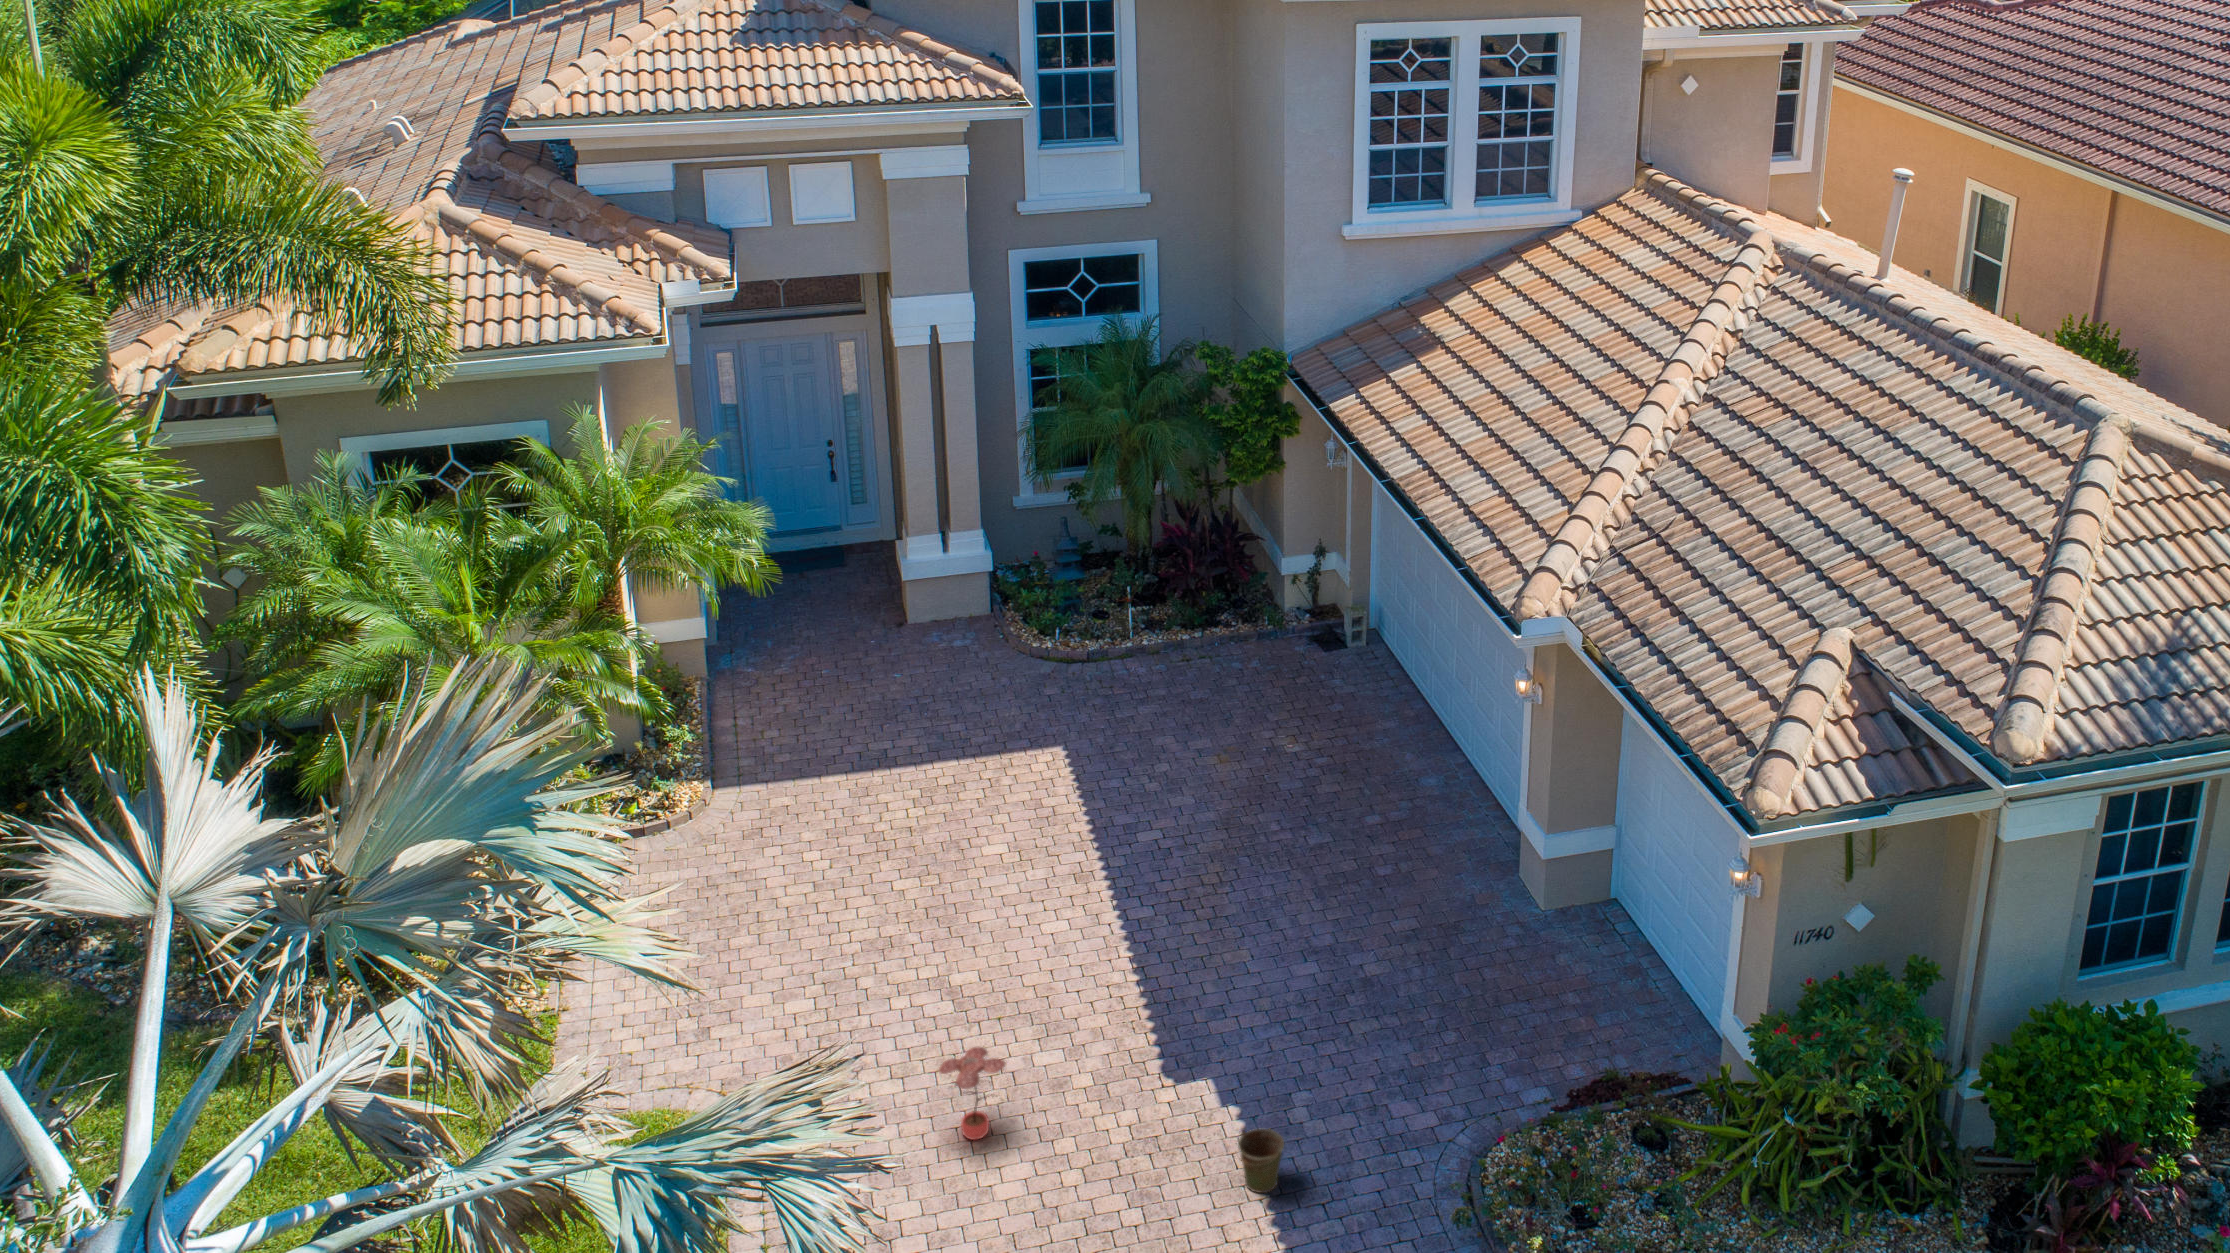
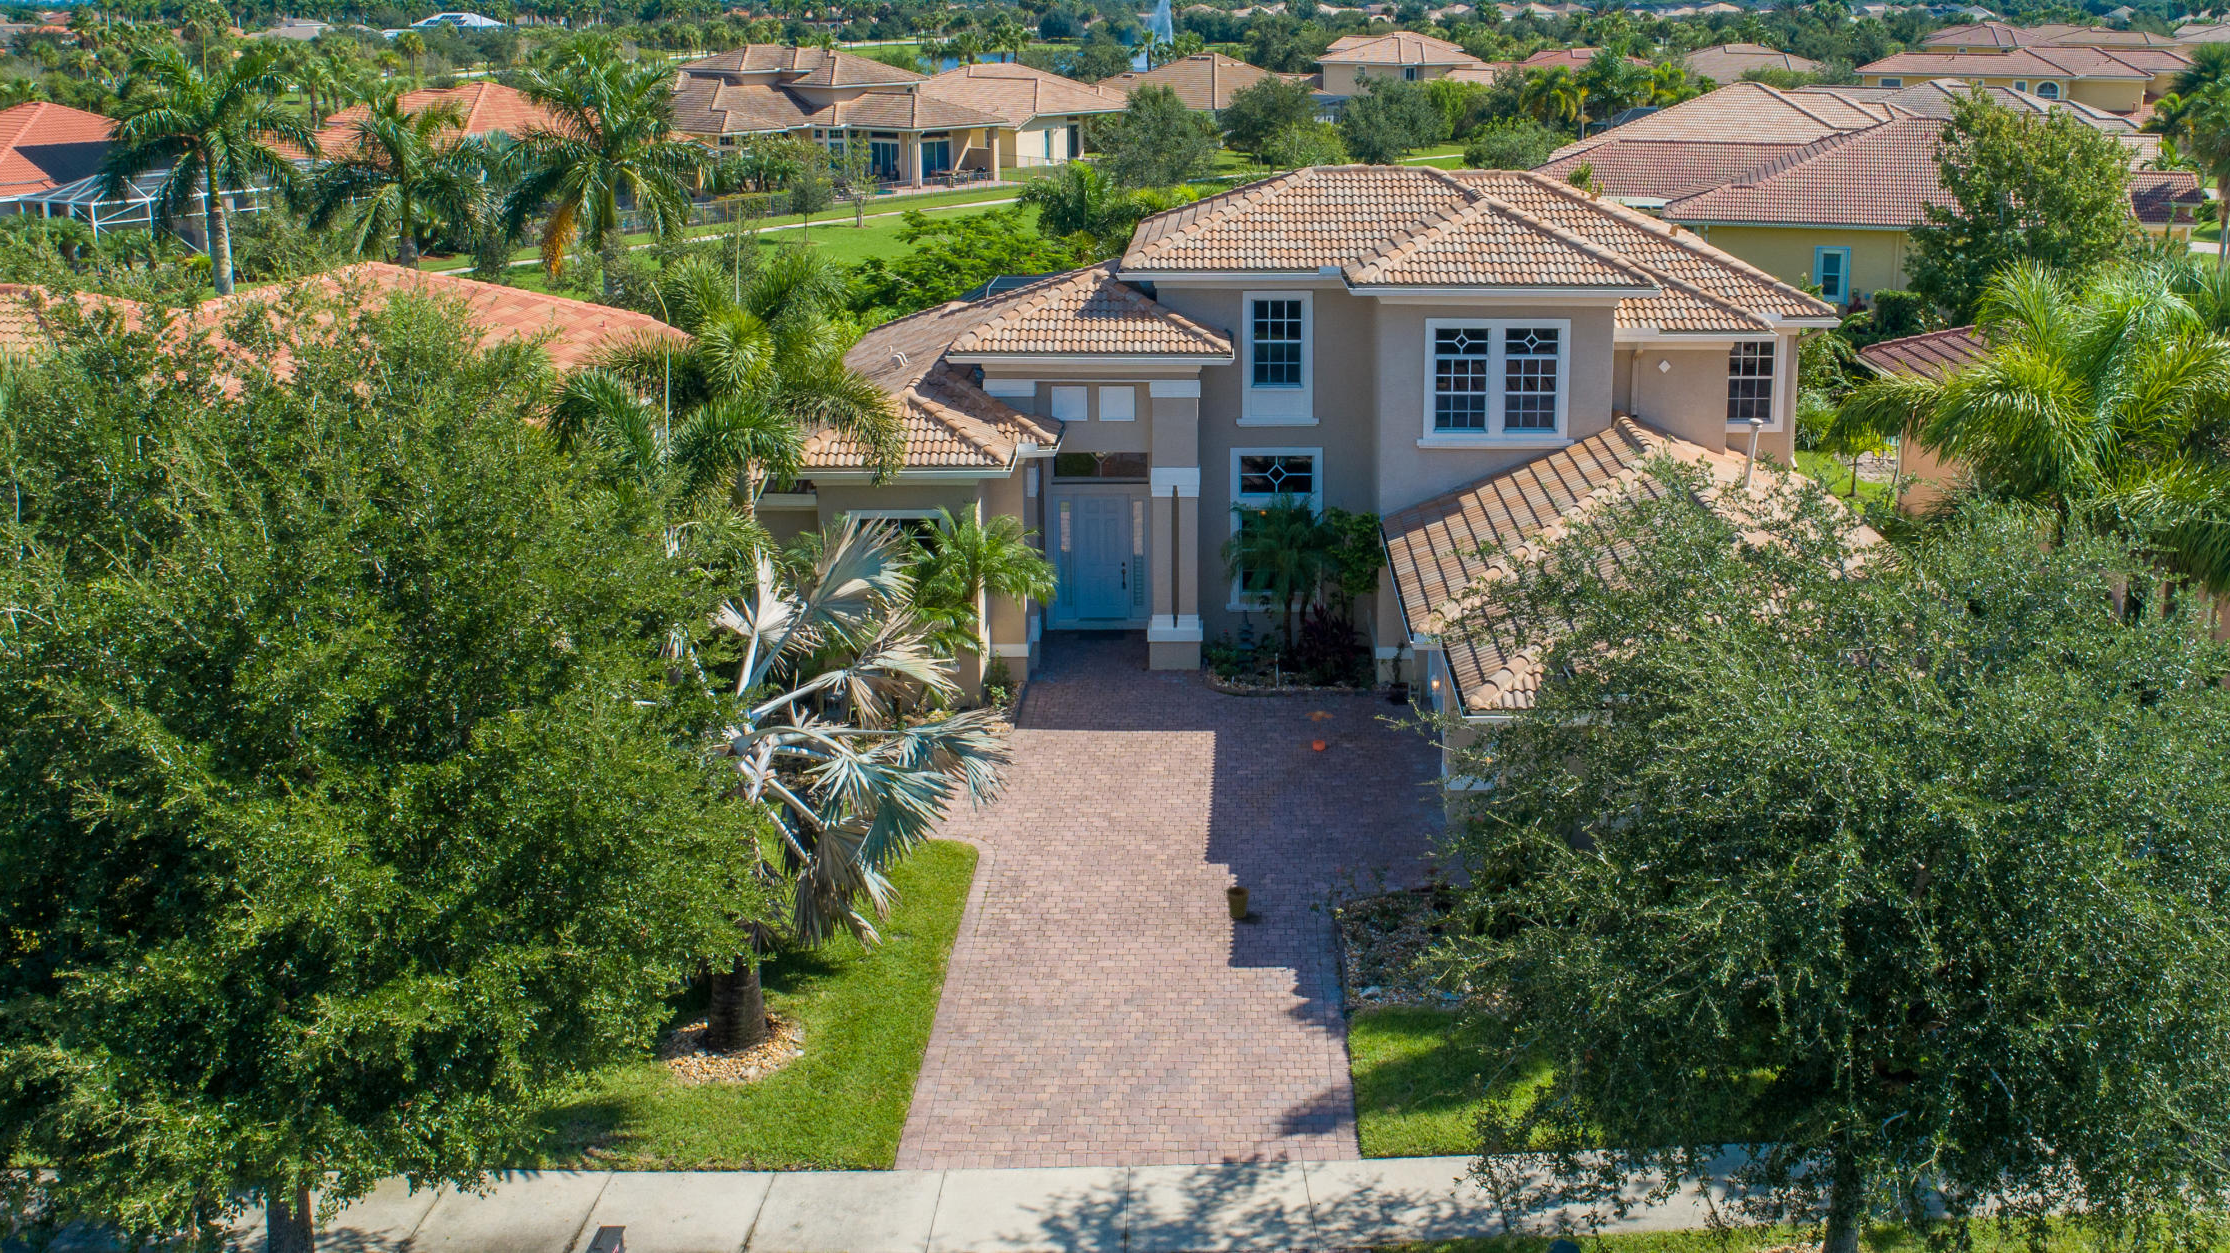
potted plant: present [939,1047,1005,1140] -> present [1307,711,1333,751]

